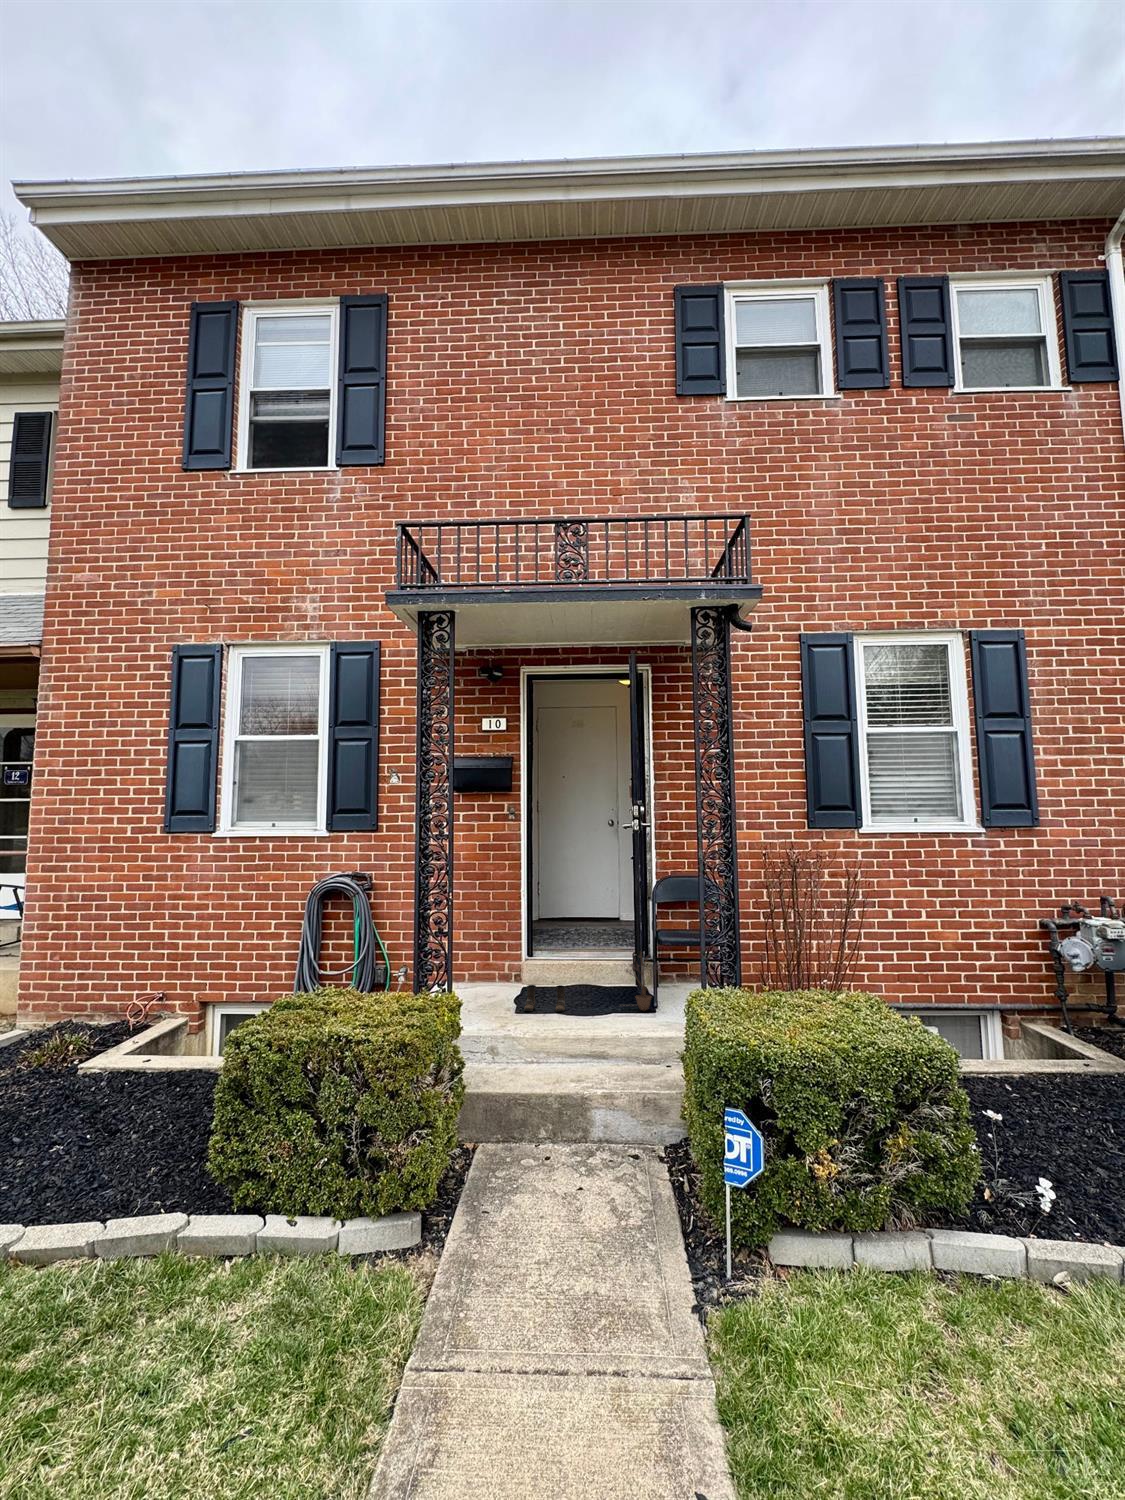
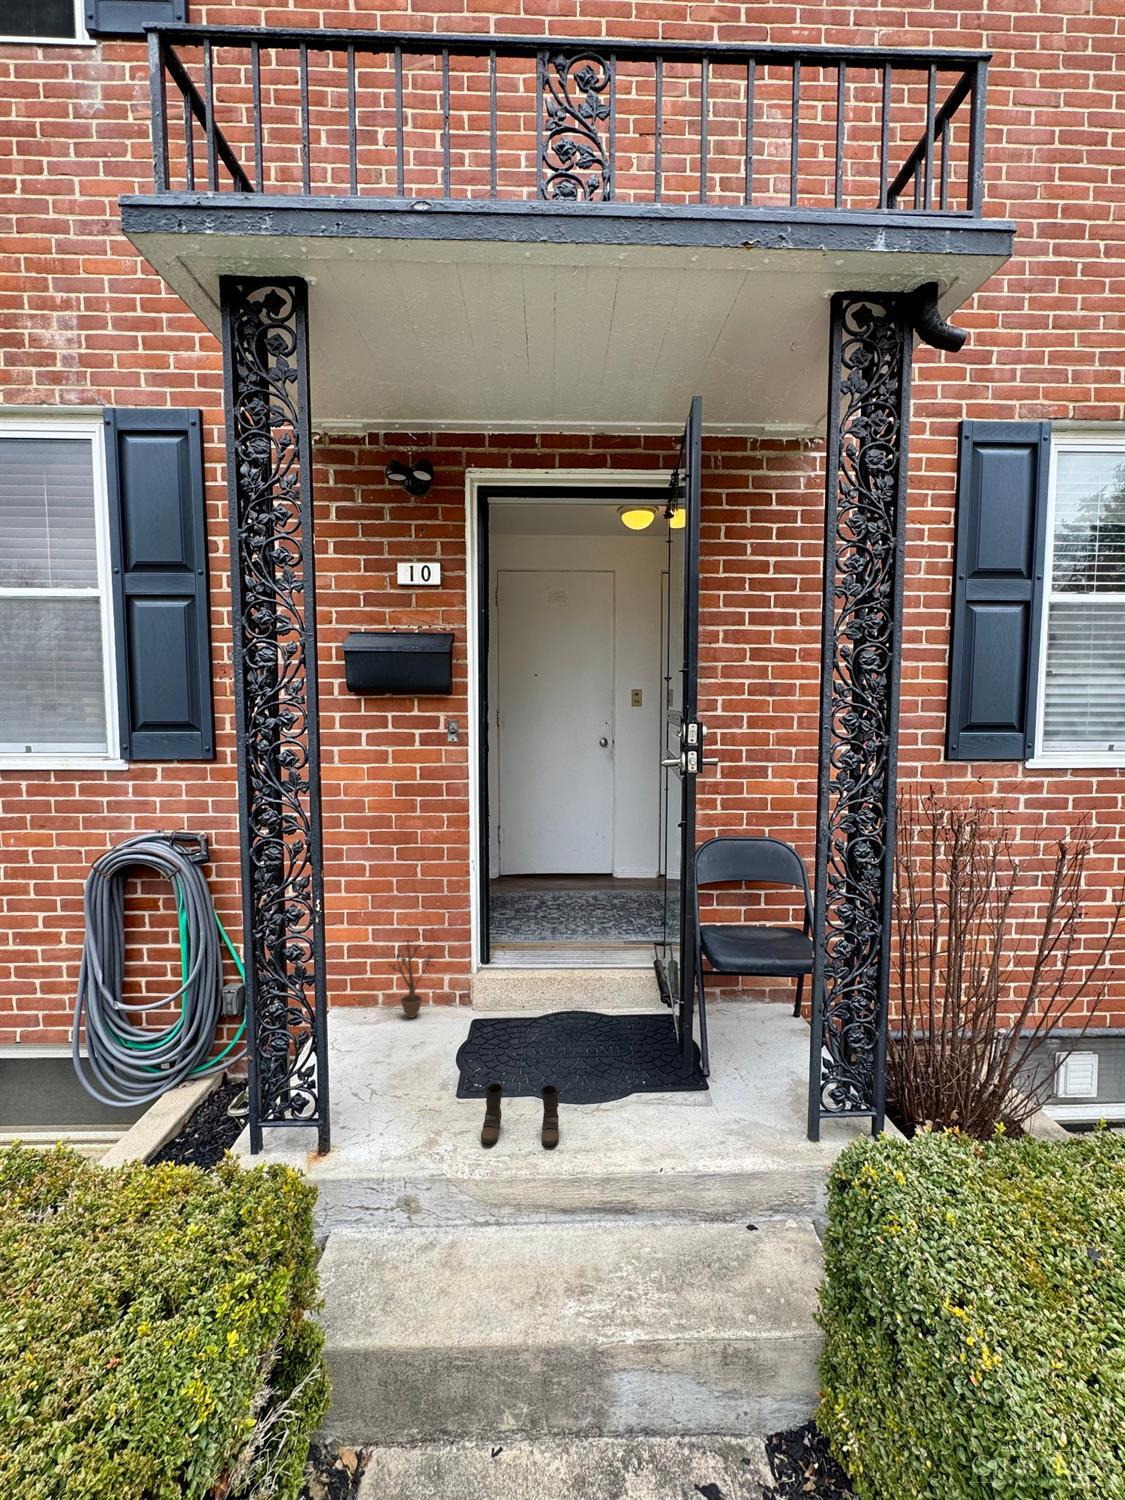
decorative plant: present [623,953,661,1011] -> present [382,941,435,1018]

